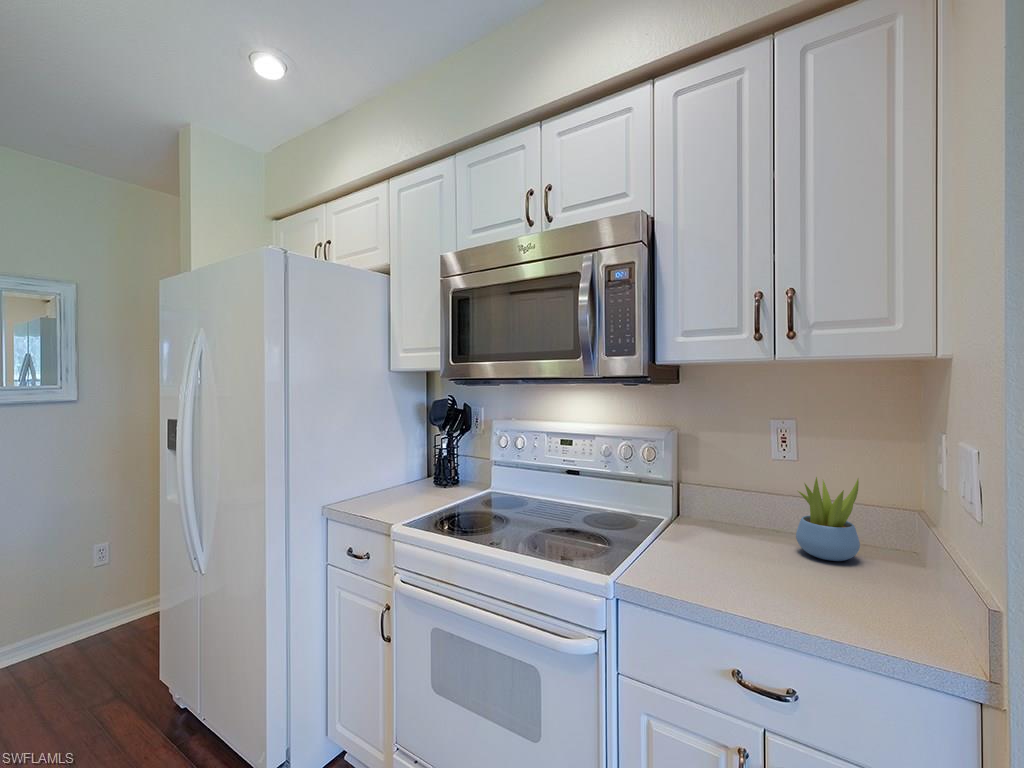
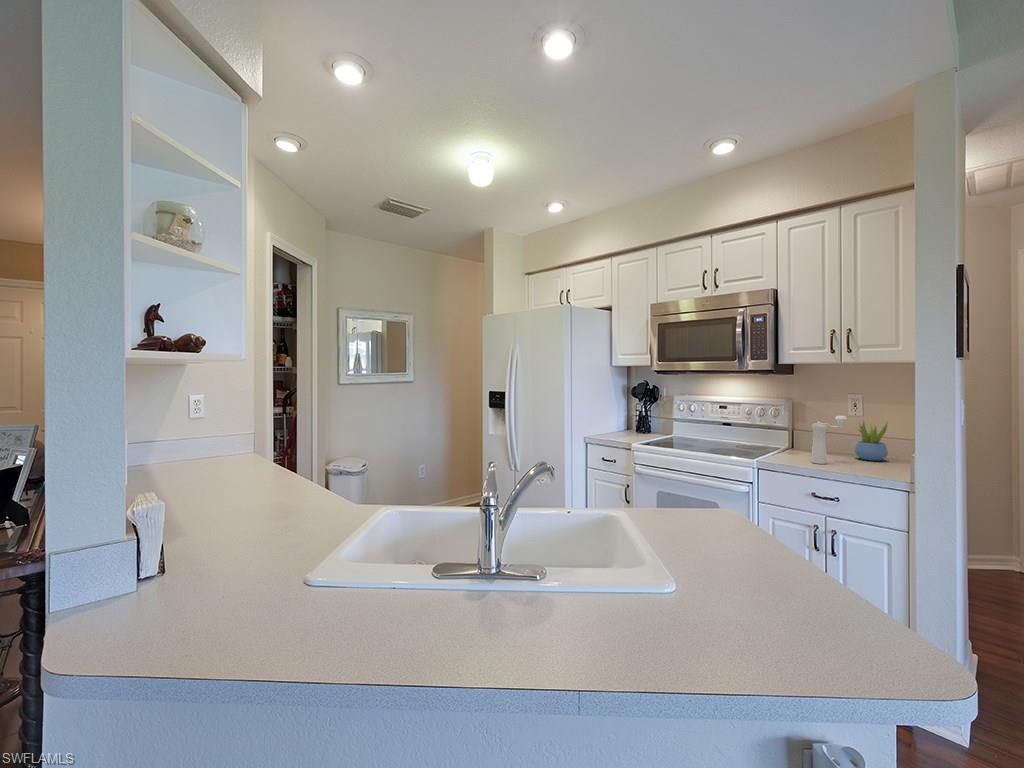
pepper mill: none [726,473,793,587] -> present [811,416,847,464]

